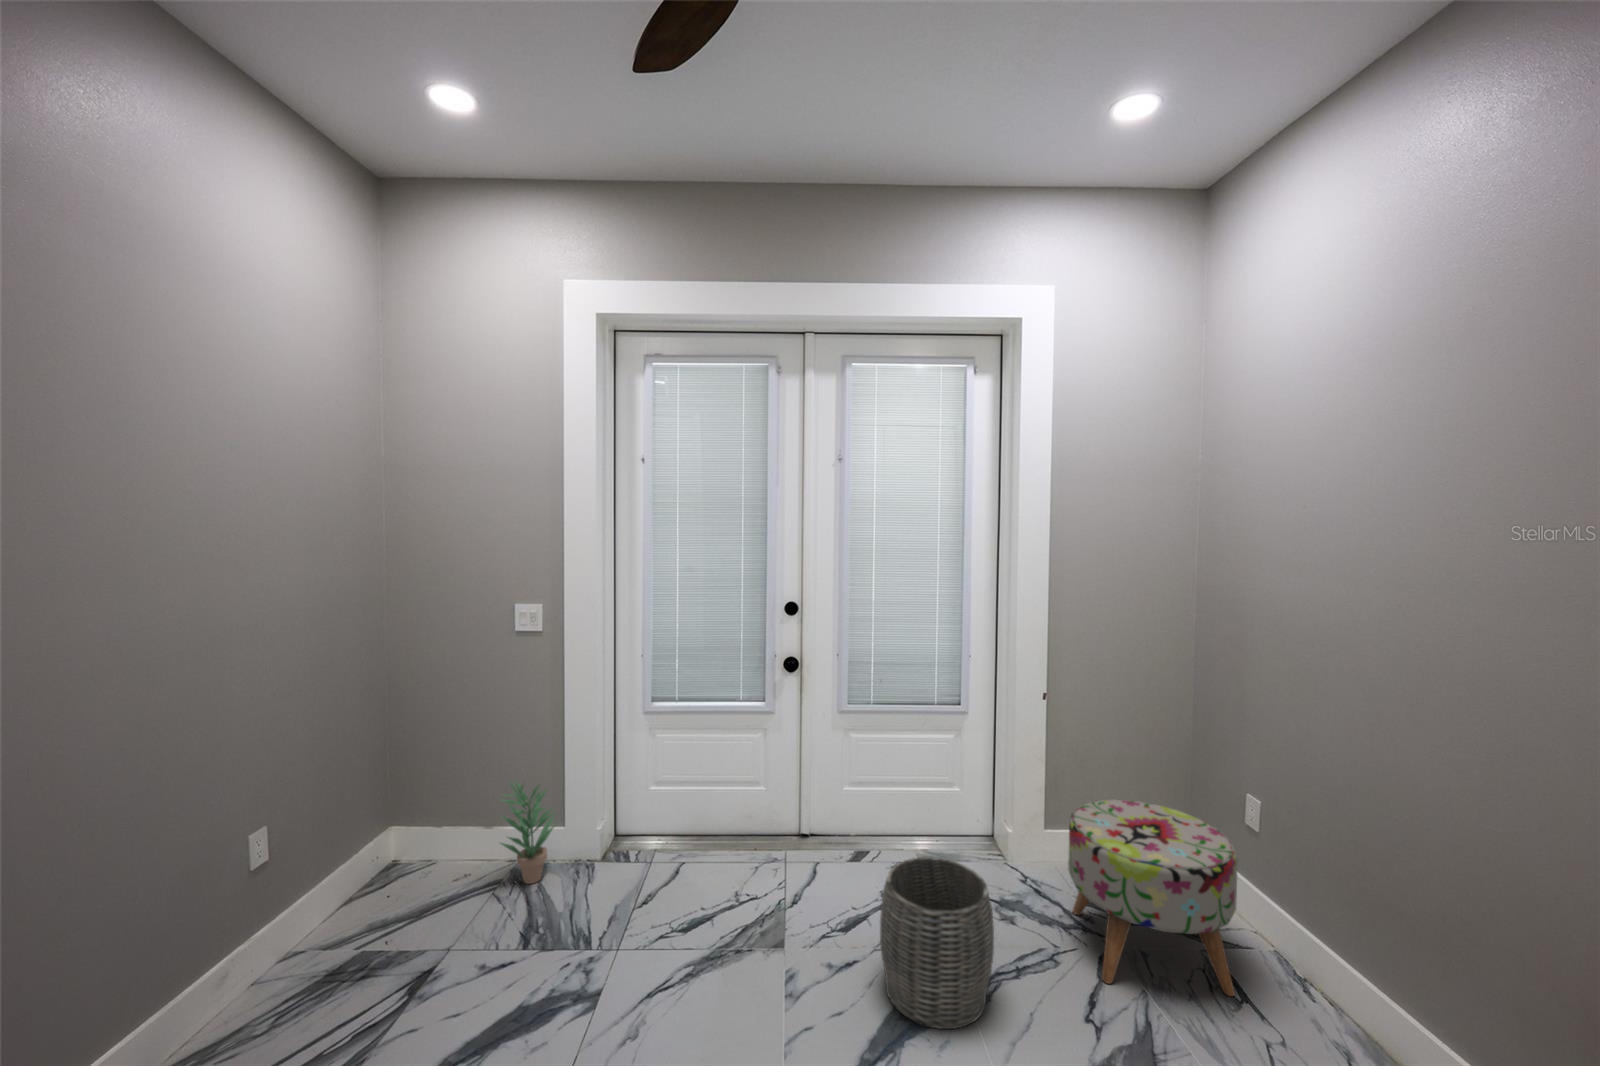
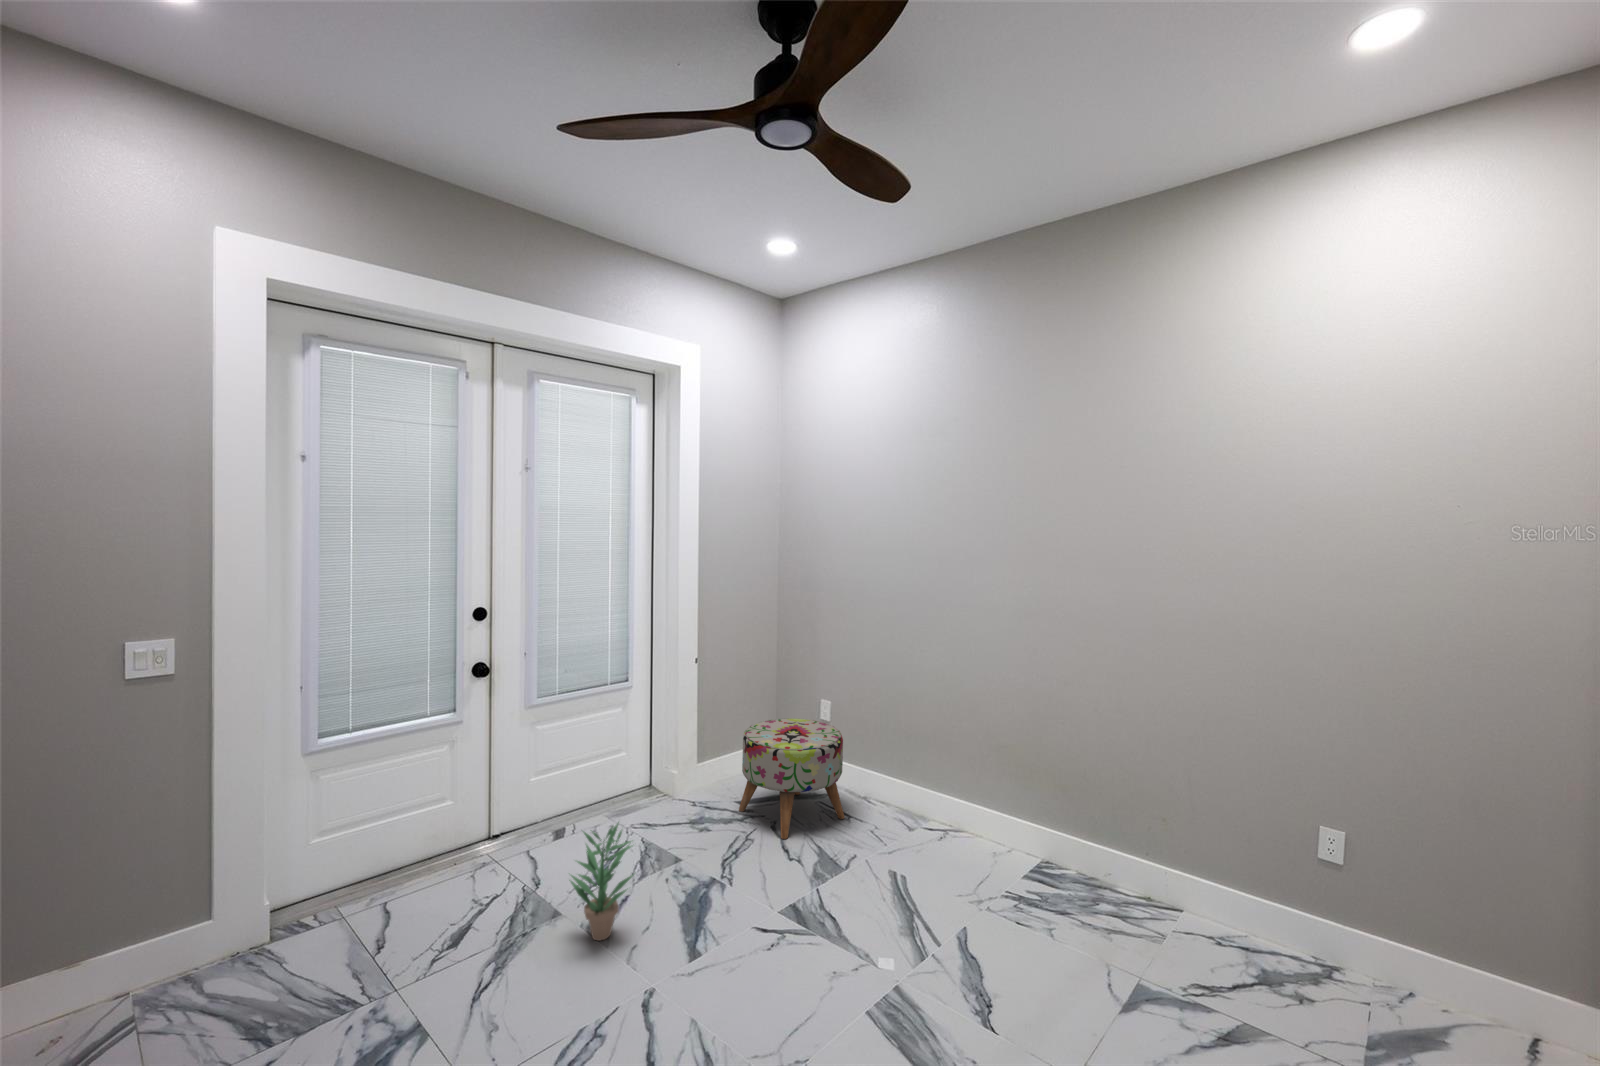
potted plant: present [501,781,556,884] -> present [569,823,633,941]
woven basket: present [880,857,994,1029] -> none [653,789,739,909]

